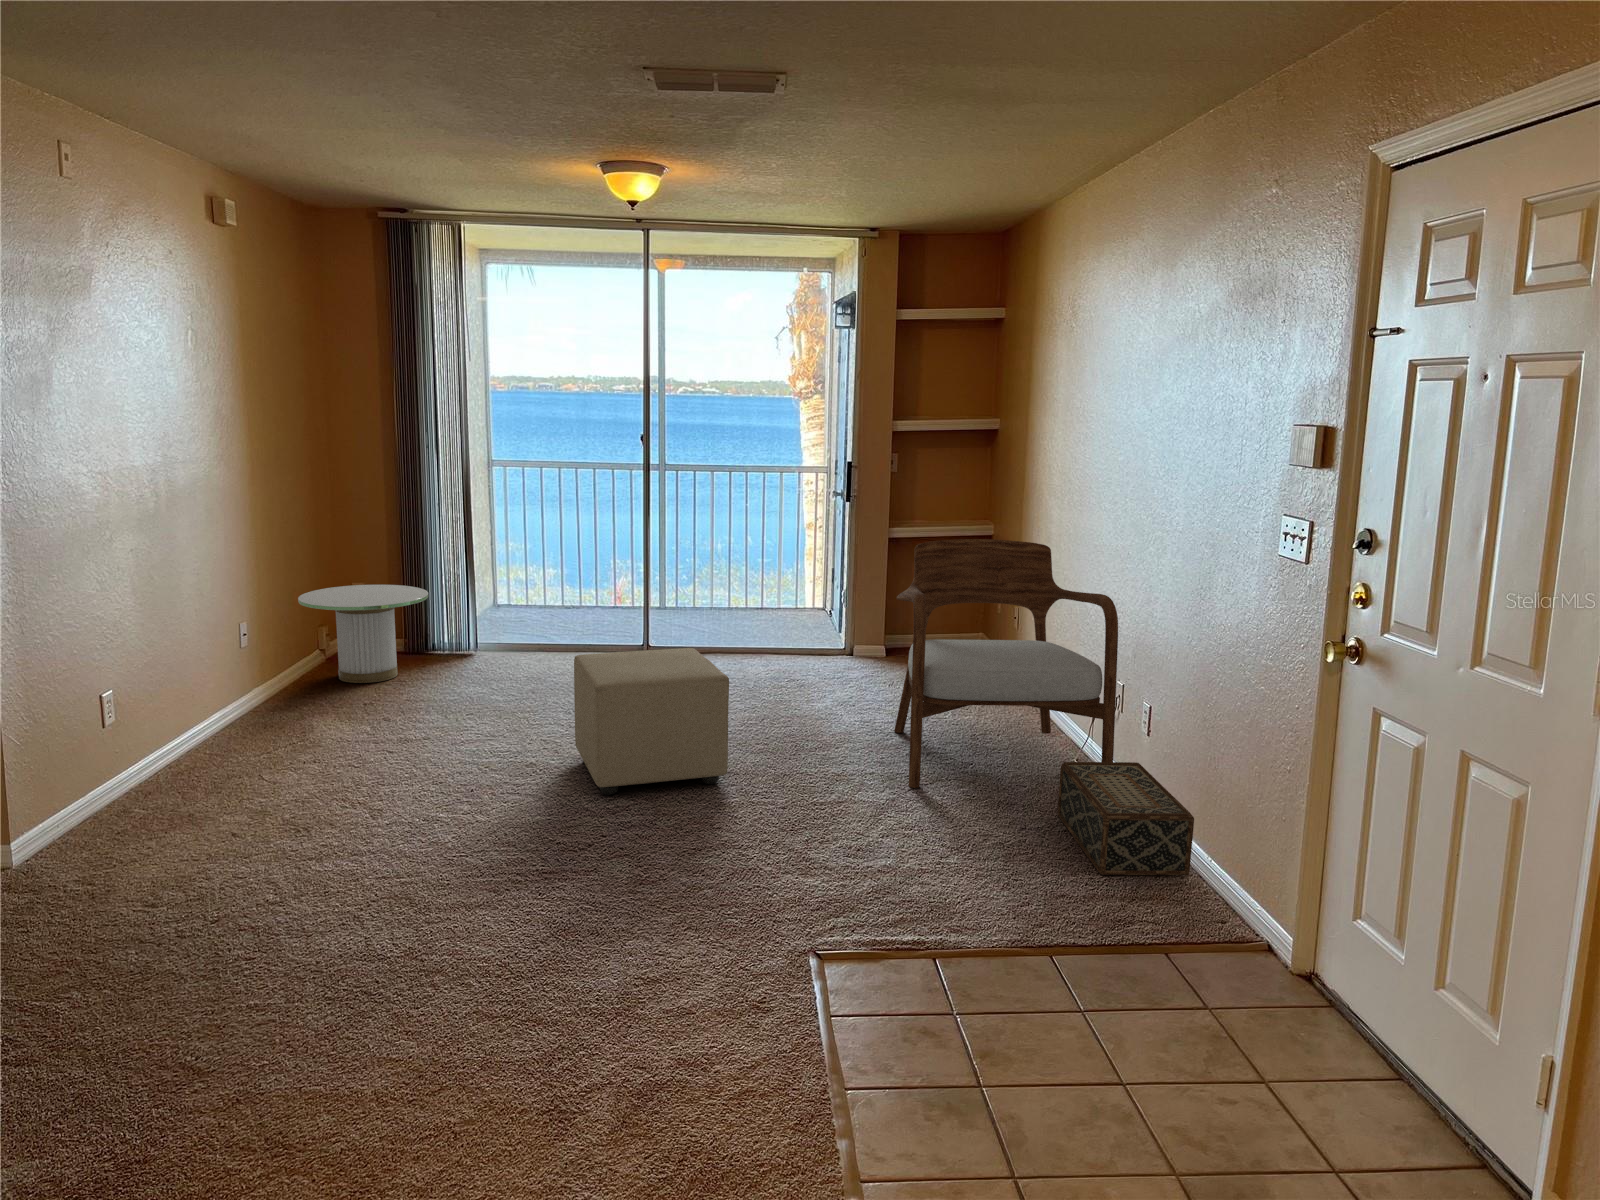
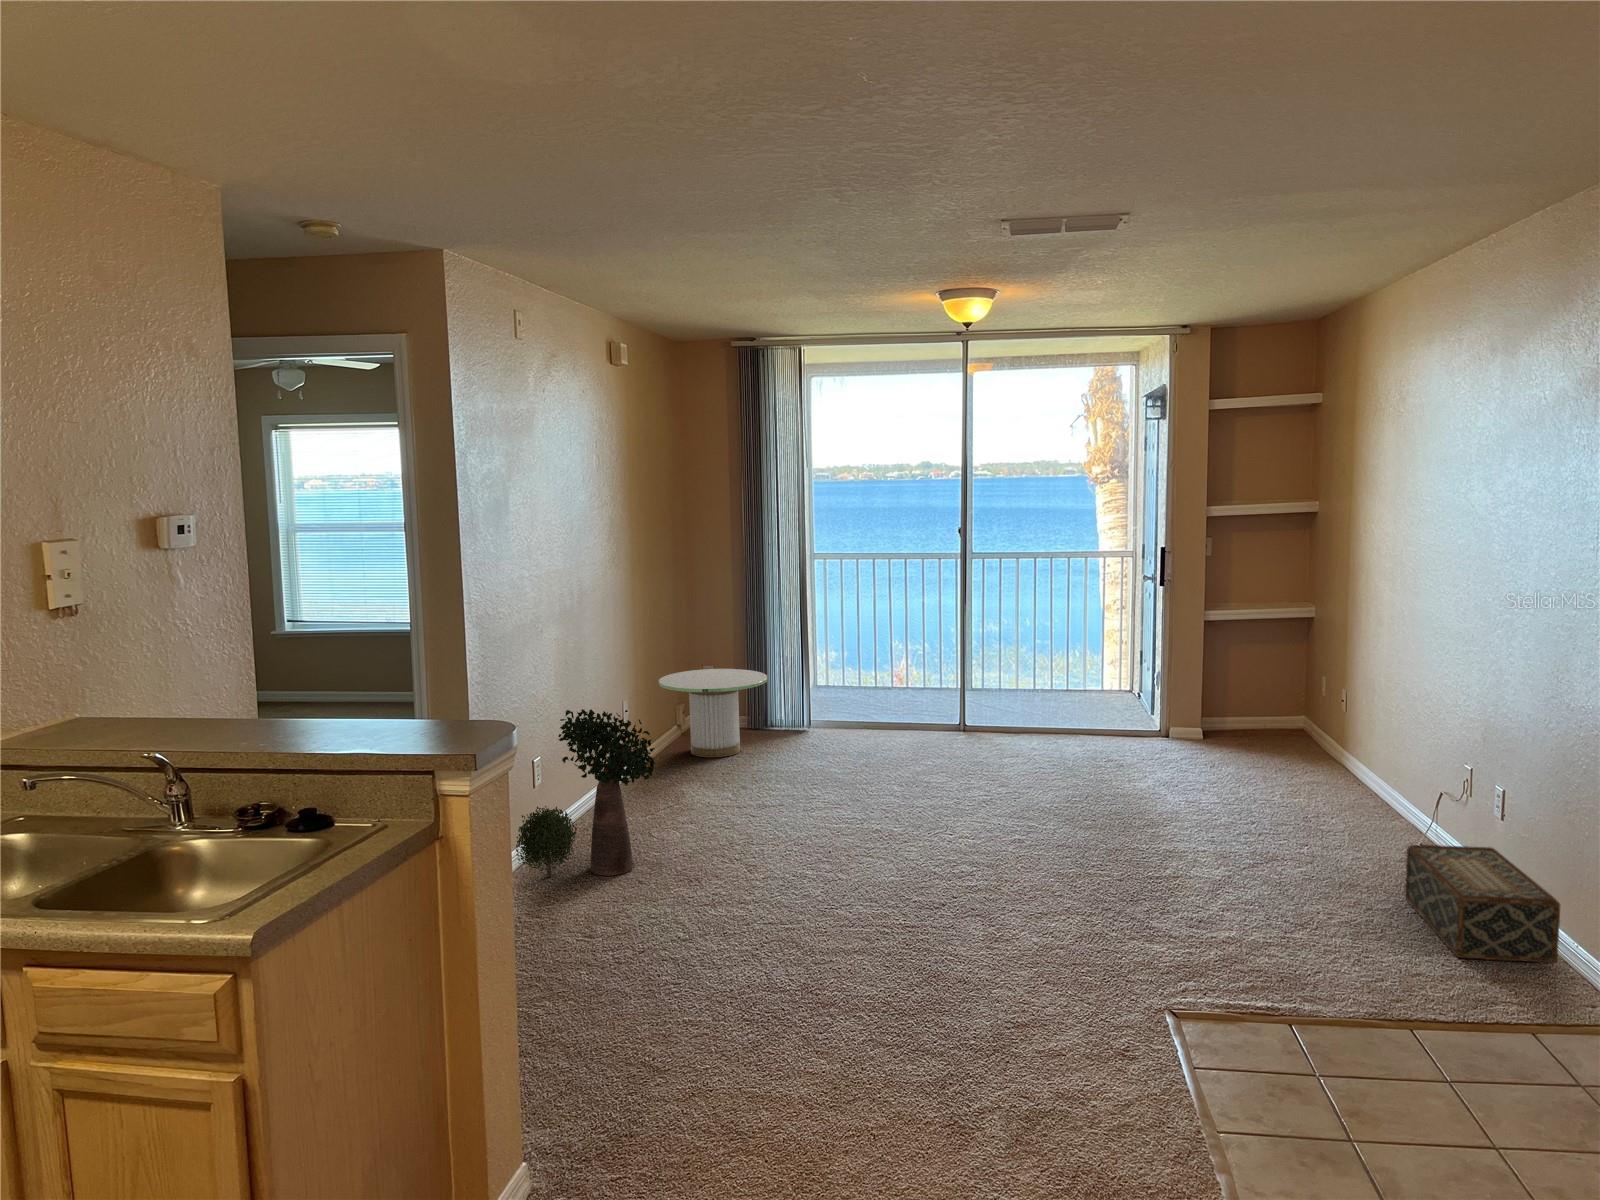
armchair: present [894,539,1118,788] -> none [1221,622,1463,874]
potted plant: none [71,630,261,831] -> present [516,709,656,877]
ottoman: present [574,648,729,795] -> none [914,728,1063,863]

